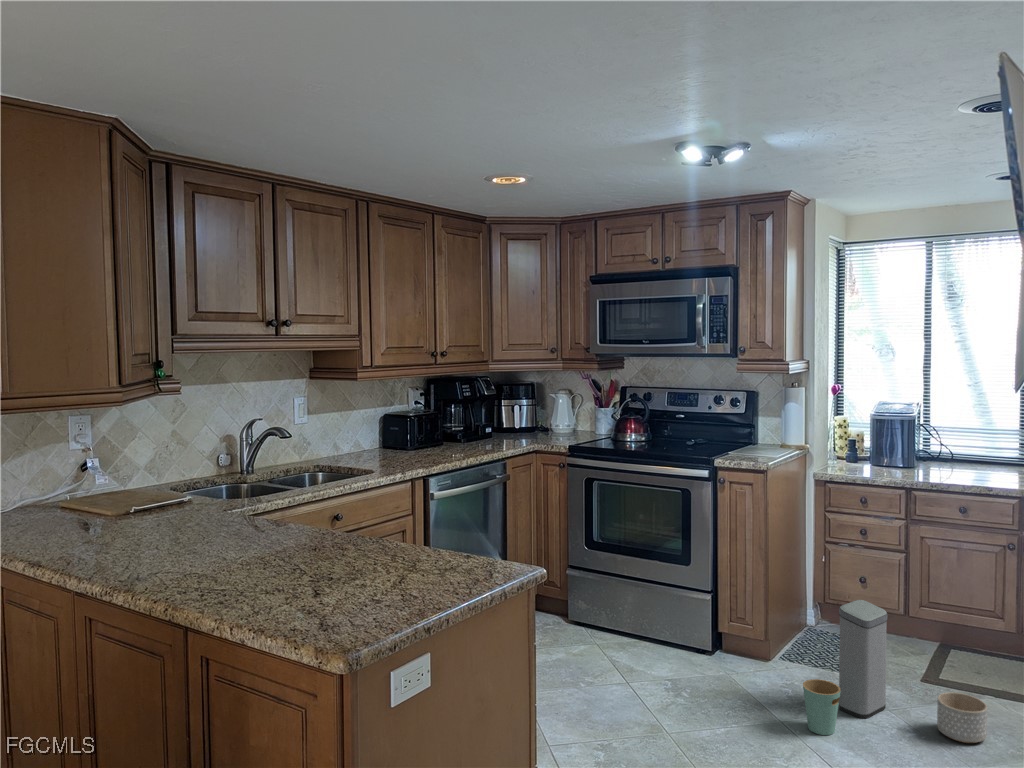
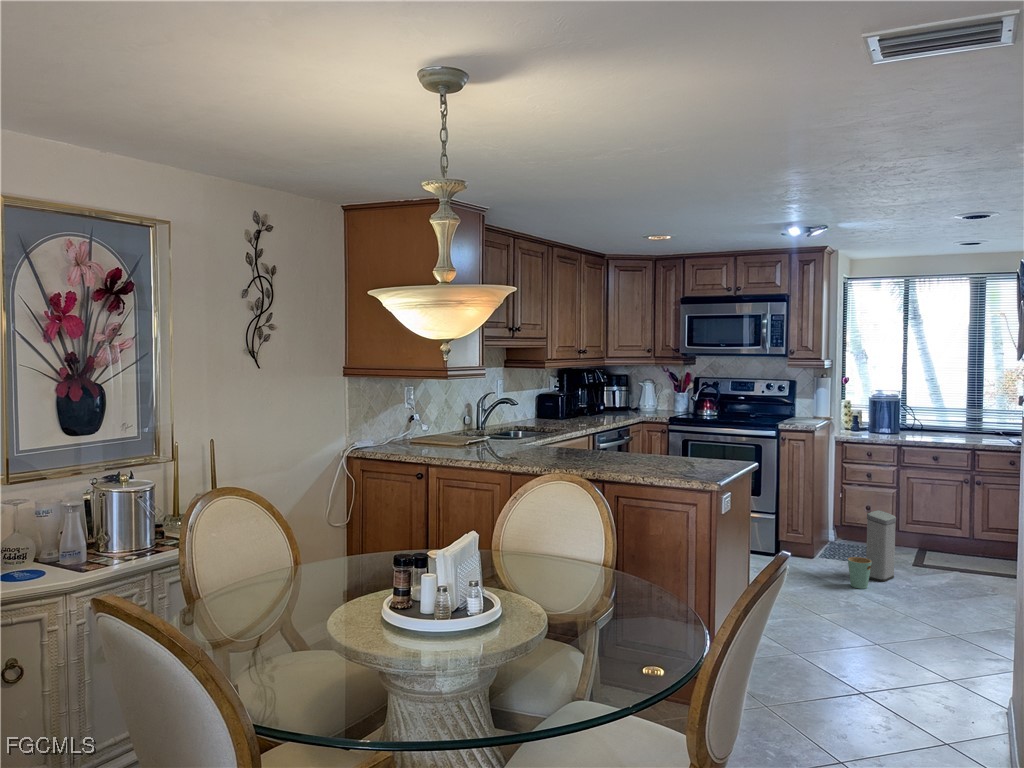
planter: present [937,692,987,743] -> none [928,564,958,590]

